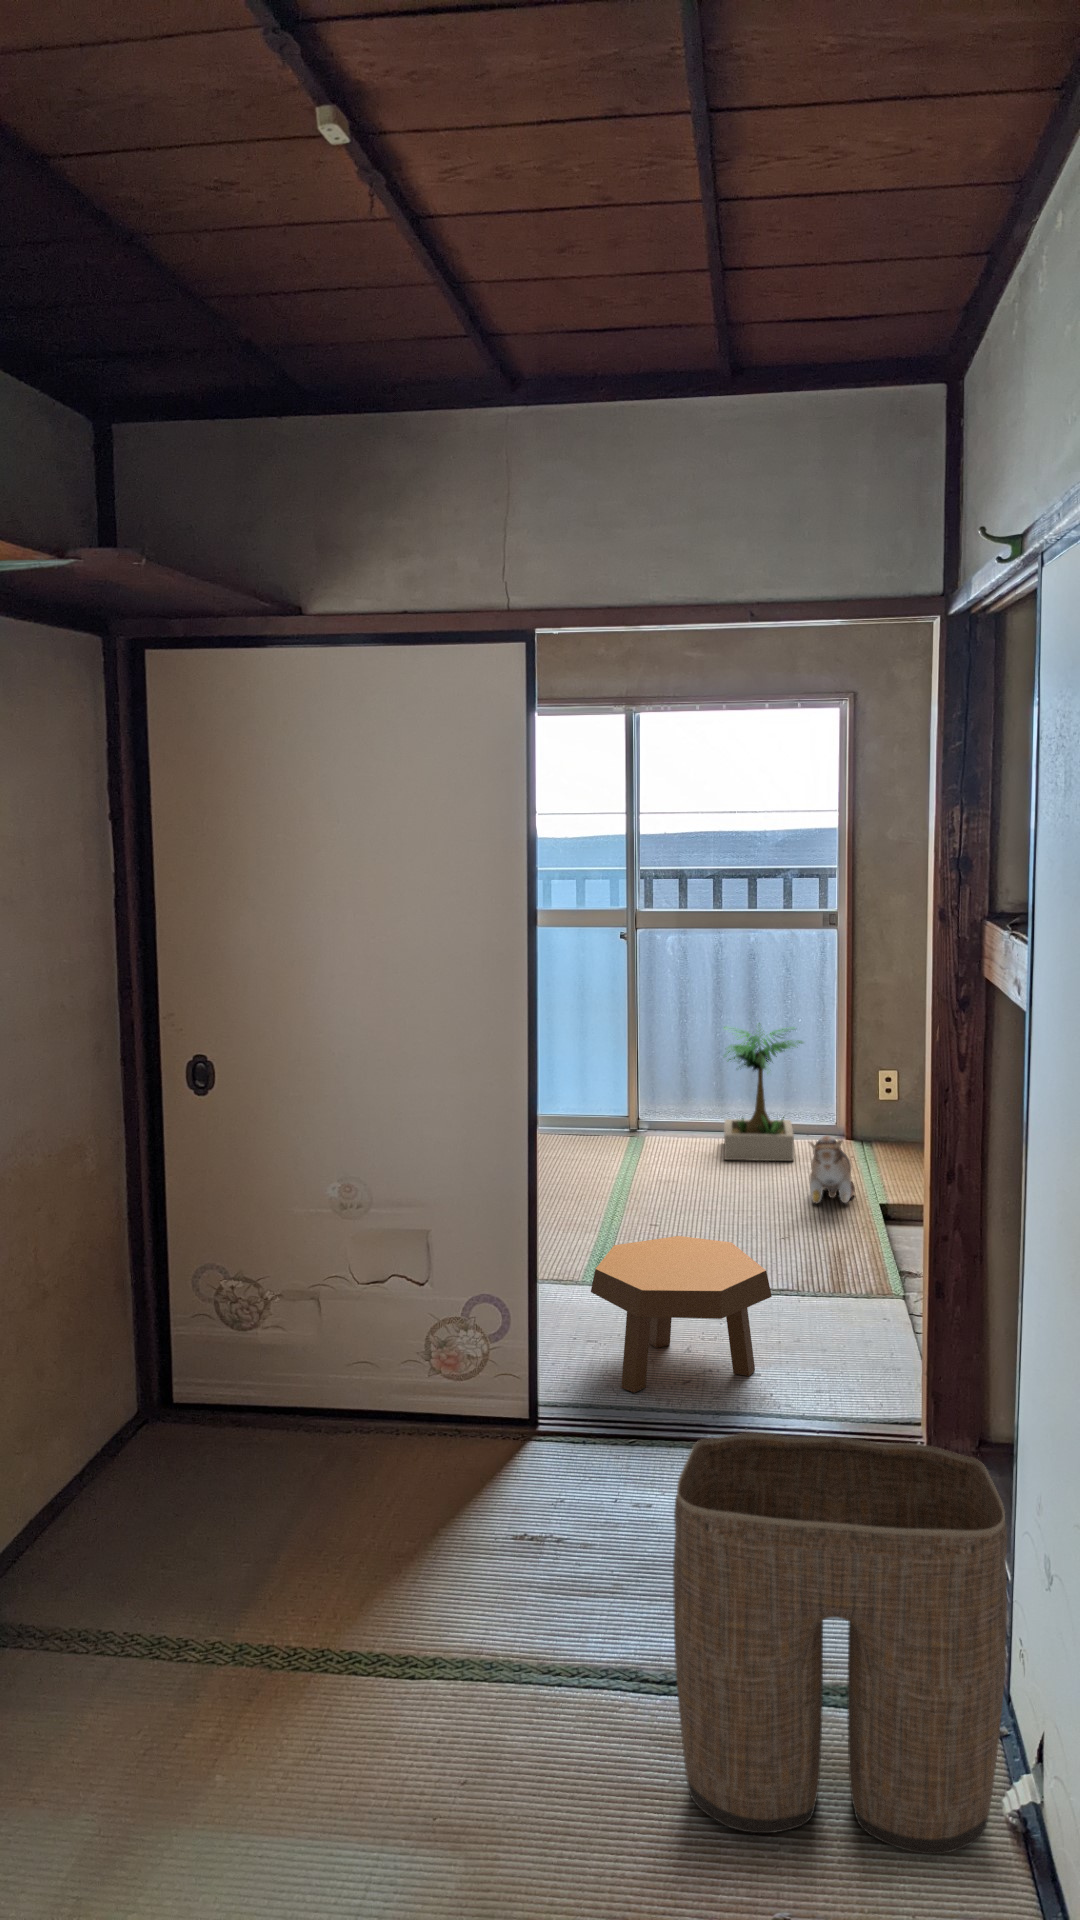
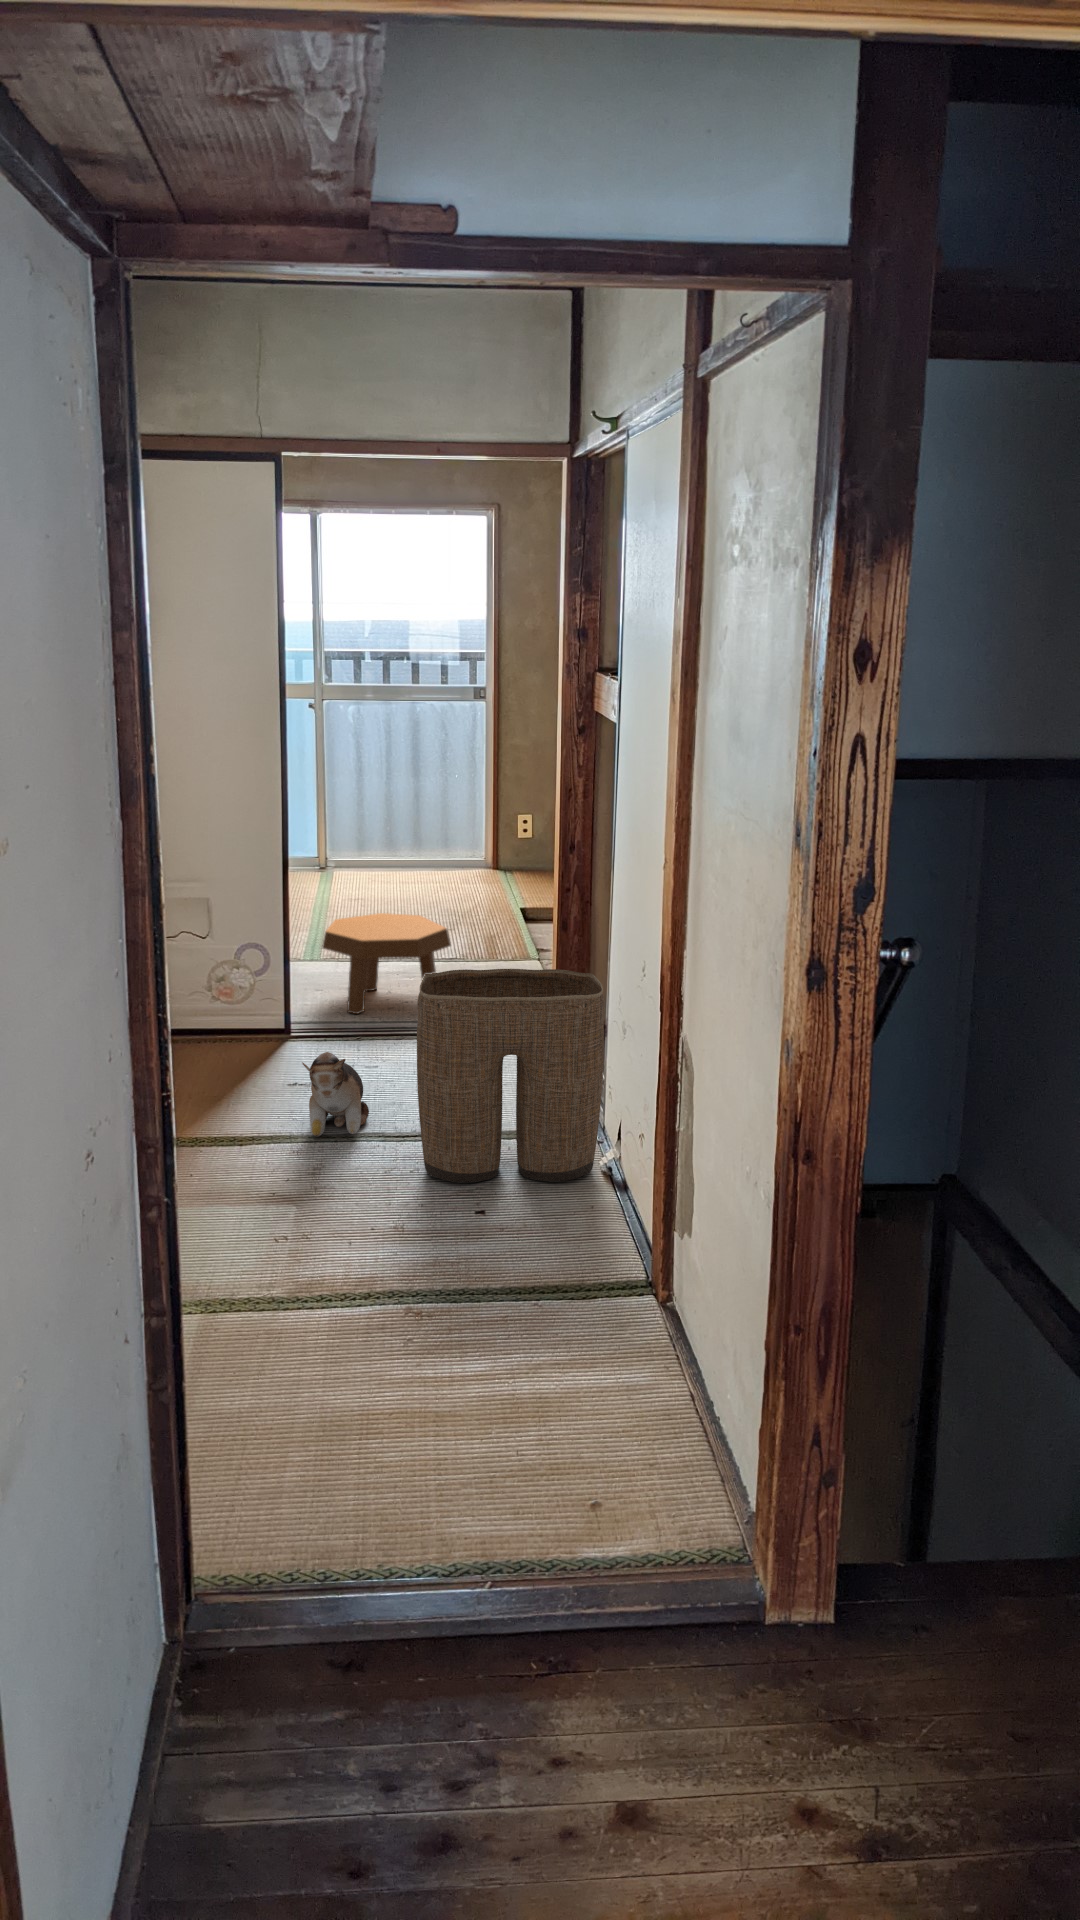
potted plant: present [724,1023,803,1161] -> none [392,776,469,885]
plush toy: present [810,1136,855,1203] -> present [302,1052,369,1136]

